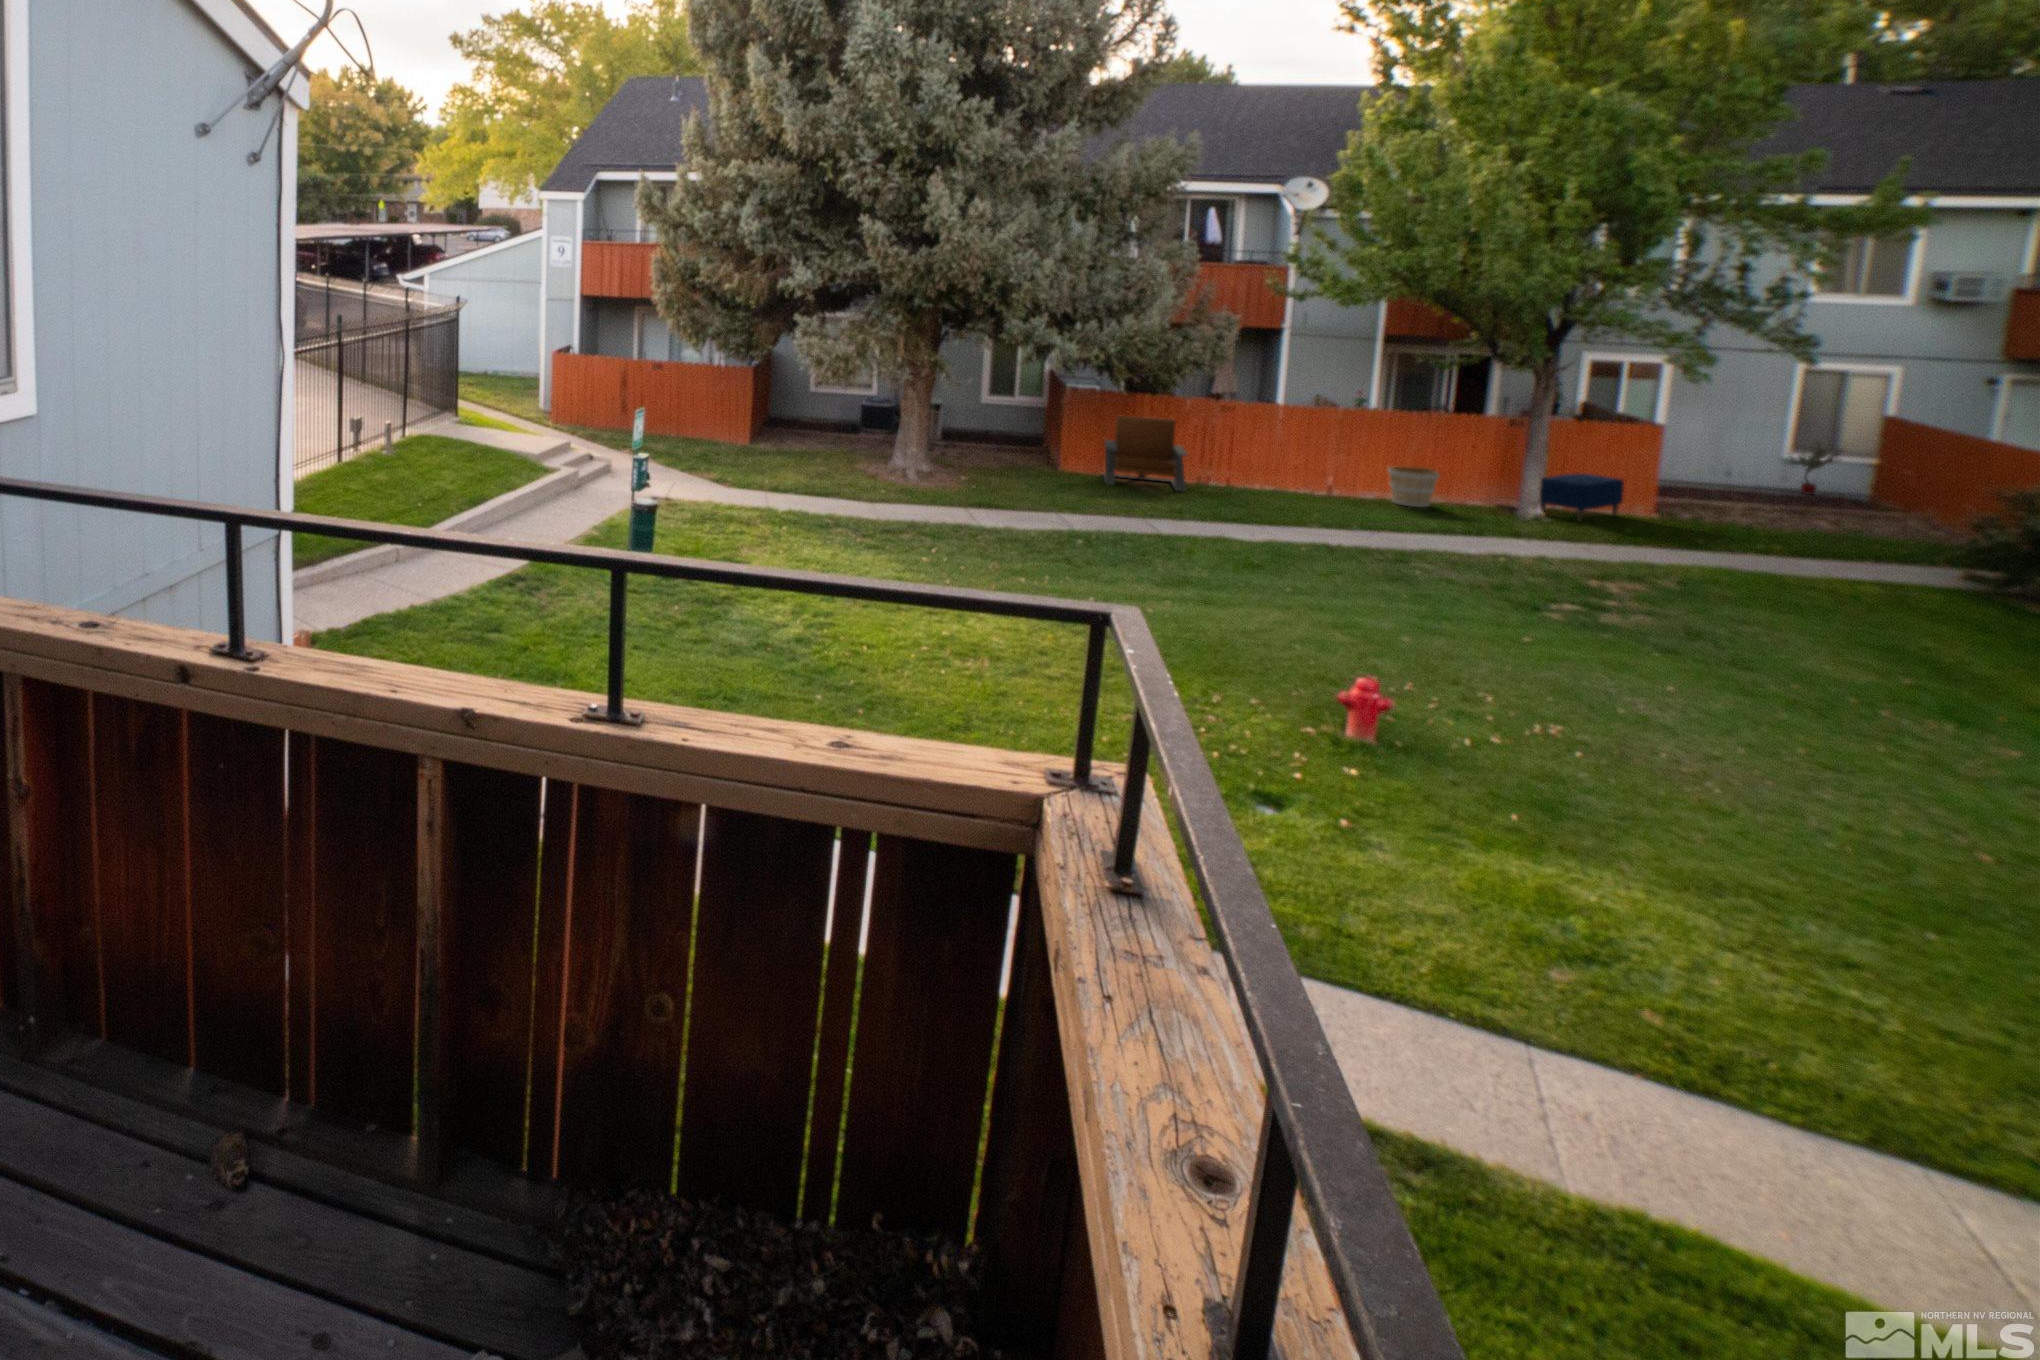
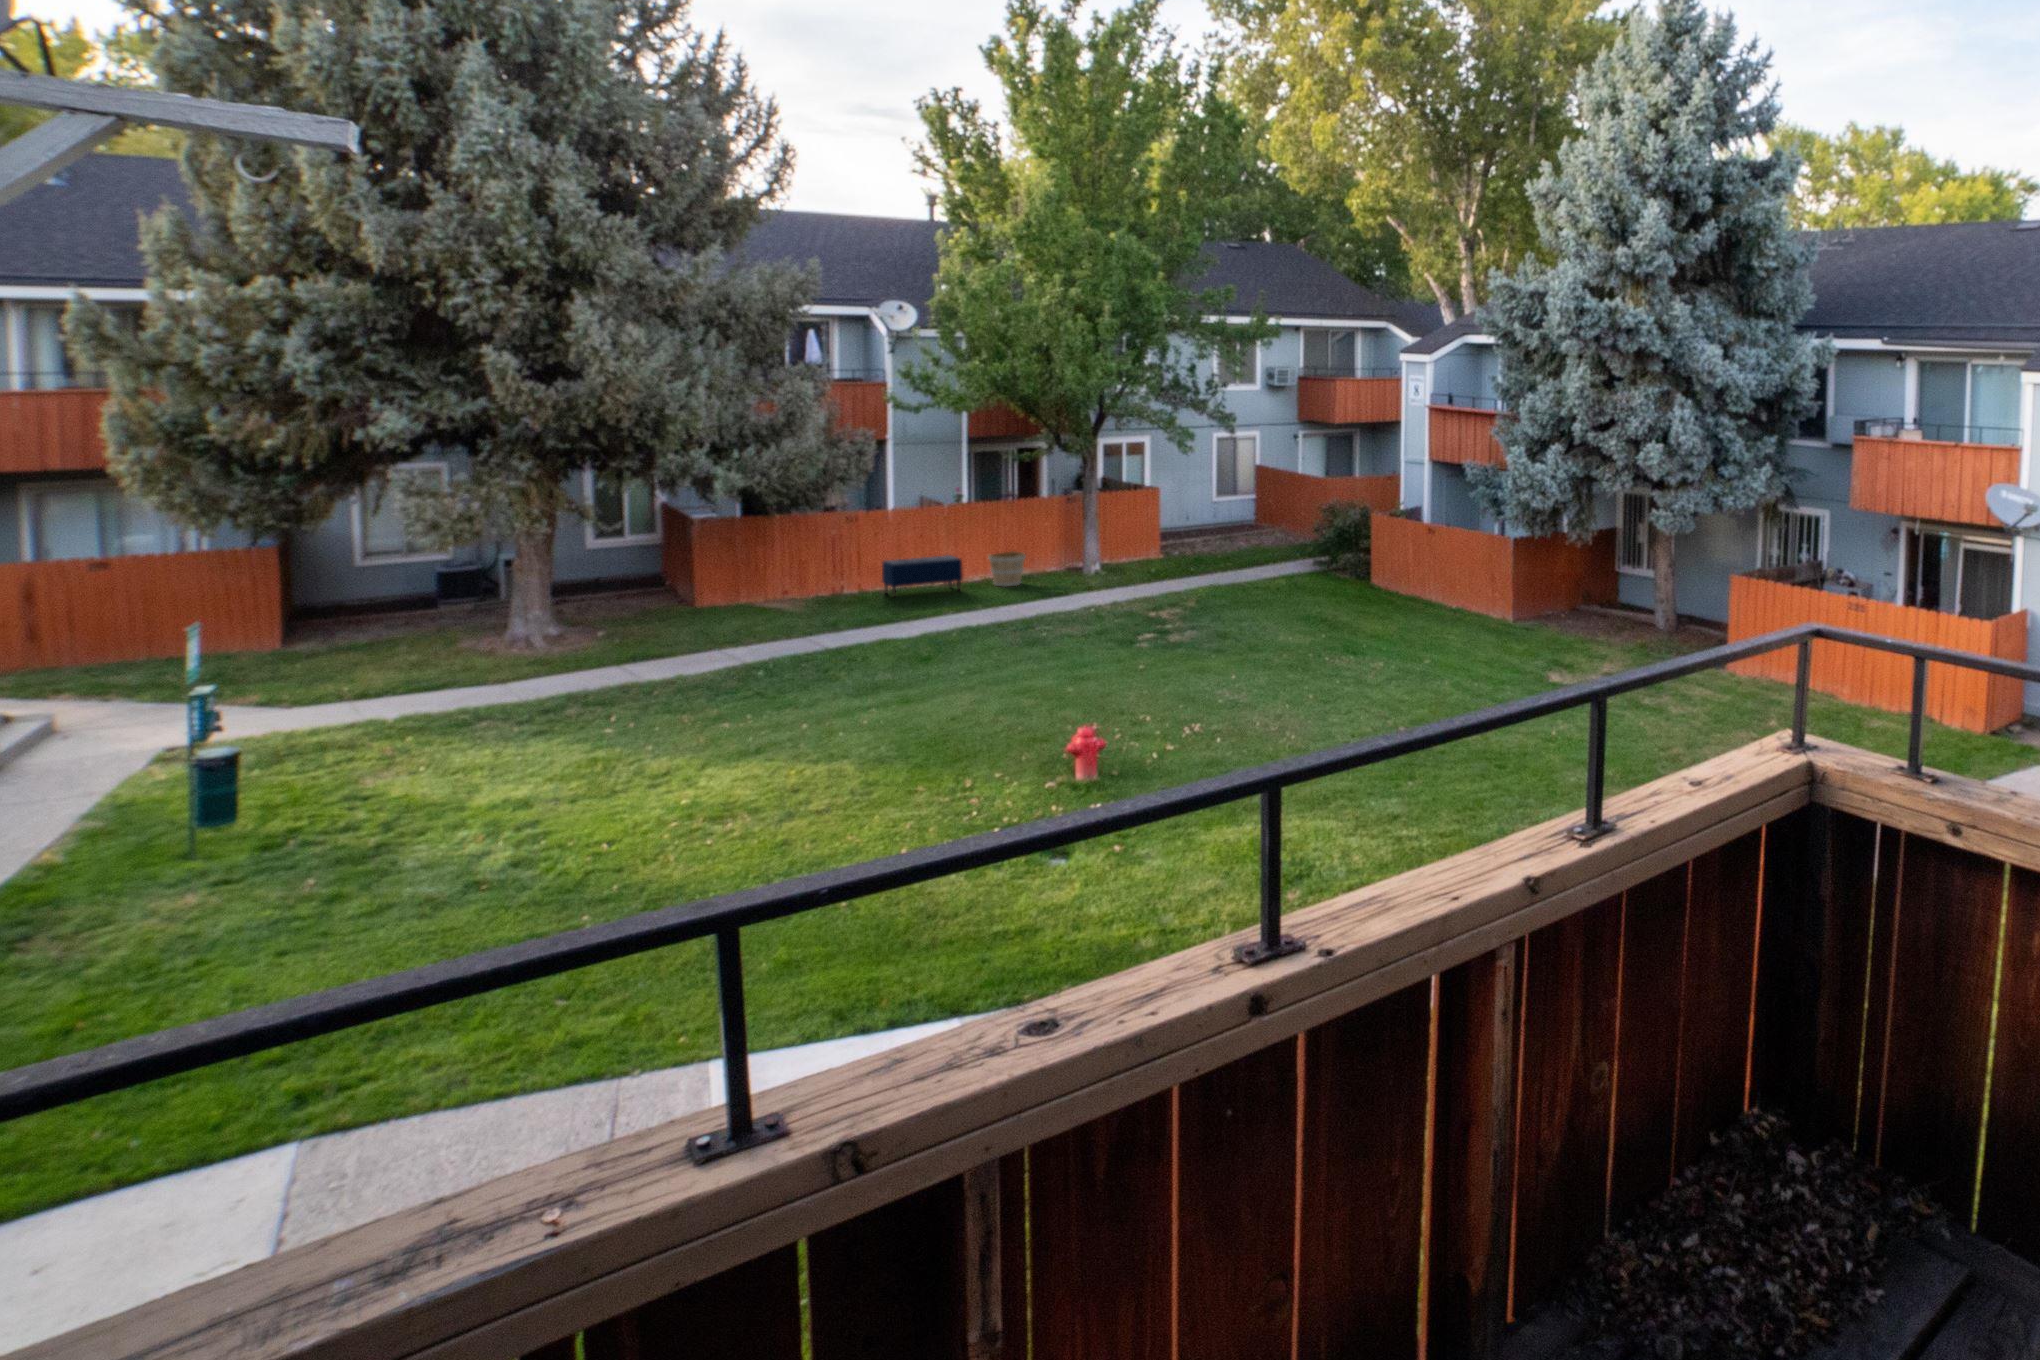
lounge chair: present [1103,416,1187,491] -> none [745,539,832,615]
potted tree: present [1788,440,1843,494] -> none [1211,491,1242,532]
bench: present [1540,474,1624,521] -> present [882,555,962,596]

